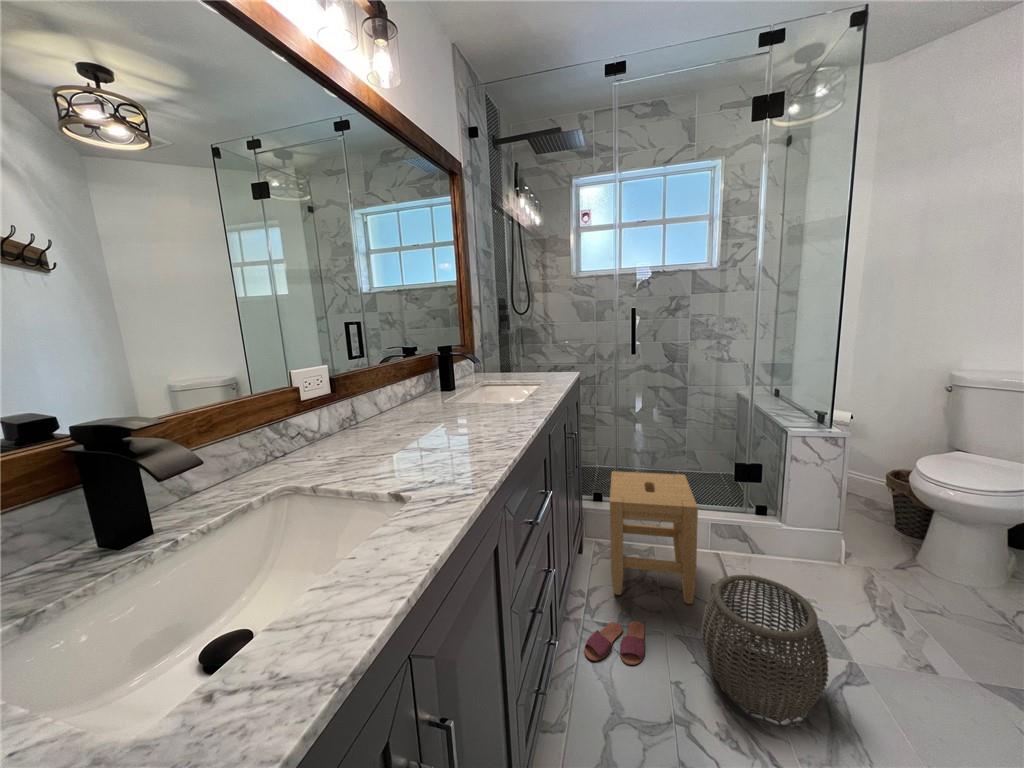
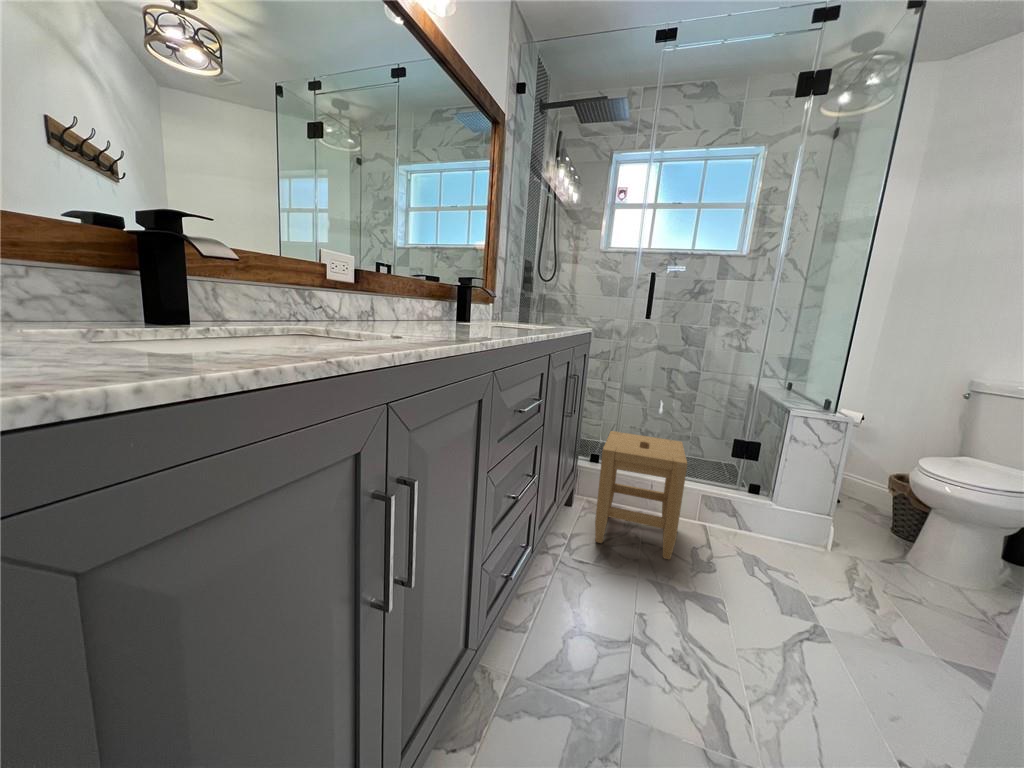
woven basket: present [701,575,829,721] -> none [671,524,791,657]
slippers: present [584,621,645,665] -> none [557,561,619,596]

